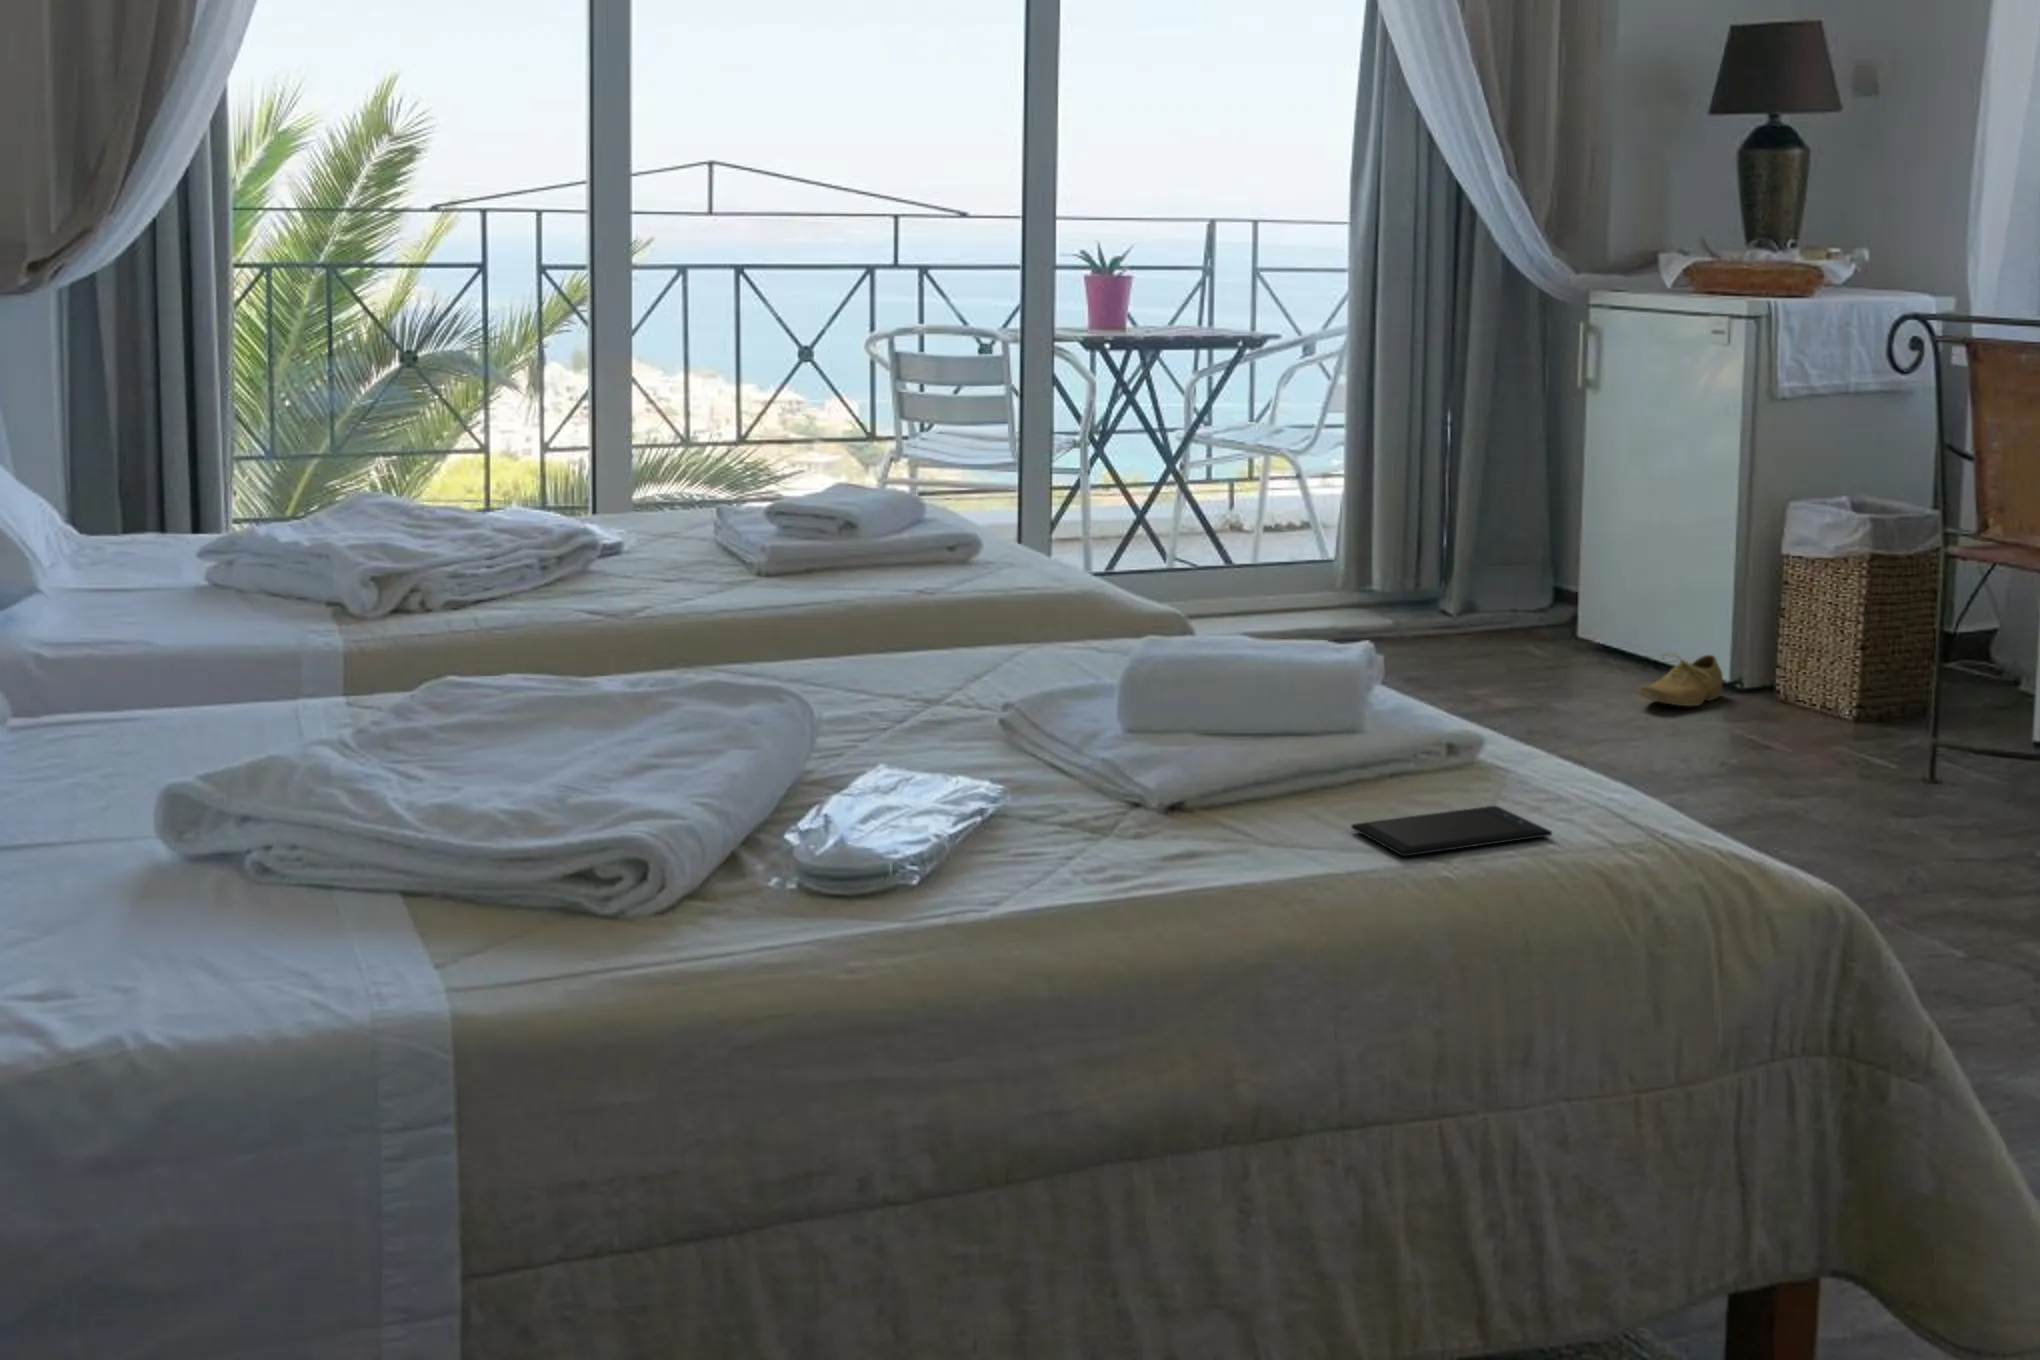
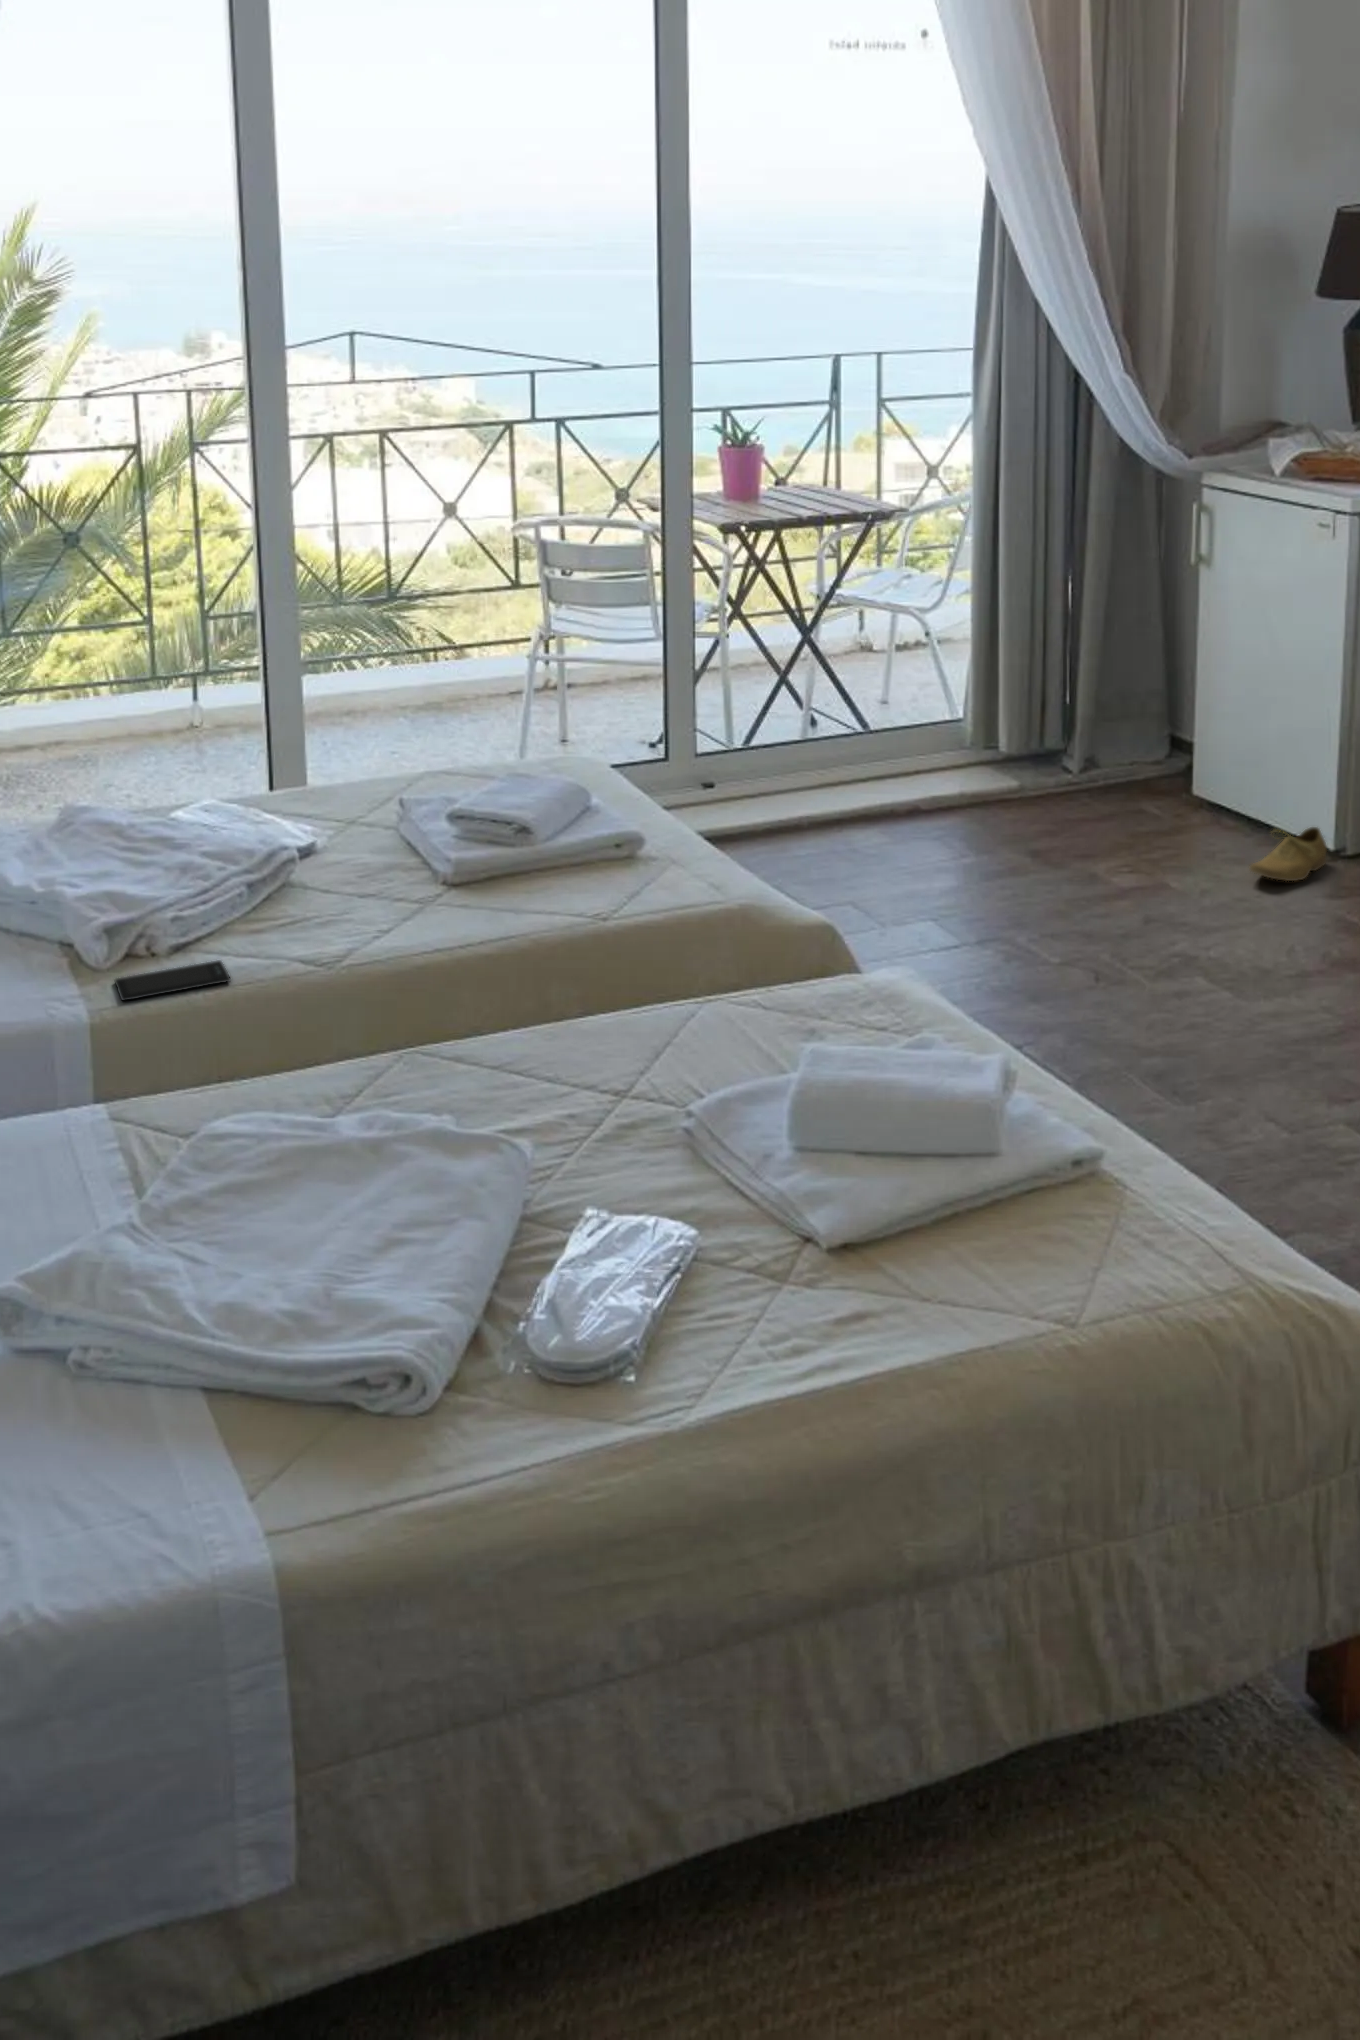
smartphone: present [1351,806,1552,856] -> present [115,960,231,1001]

